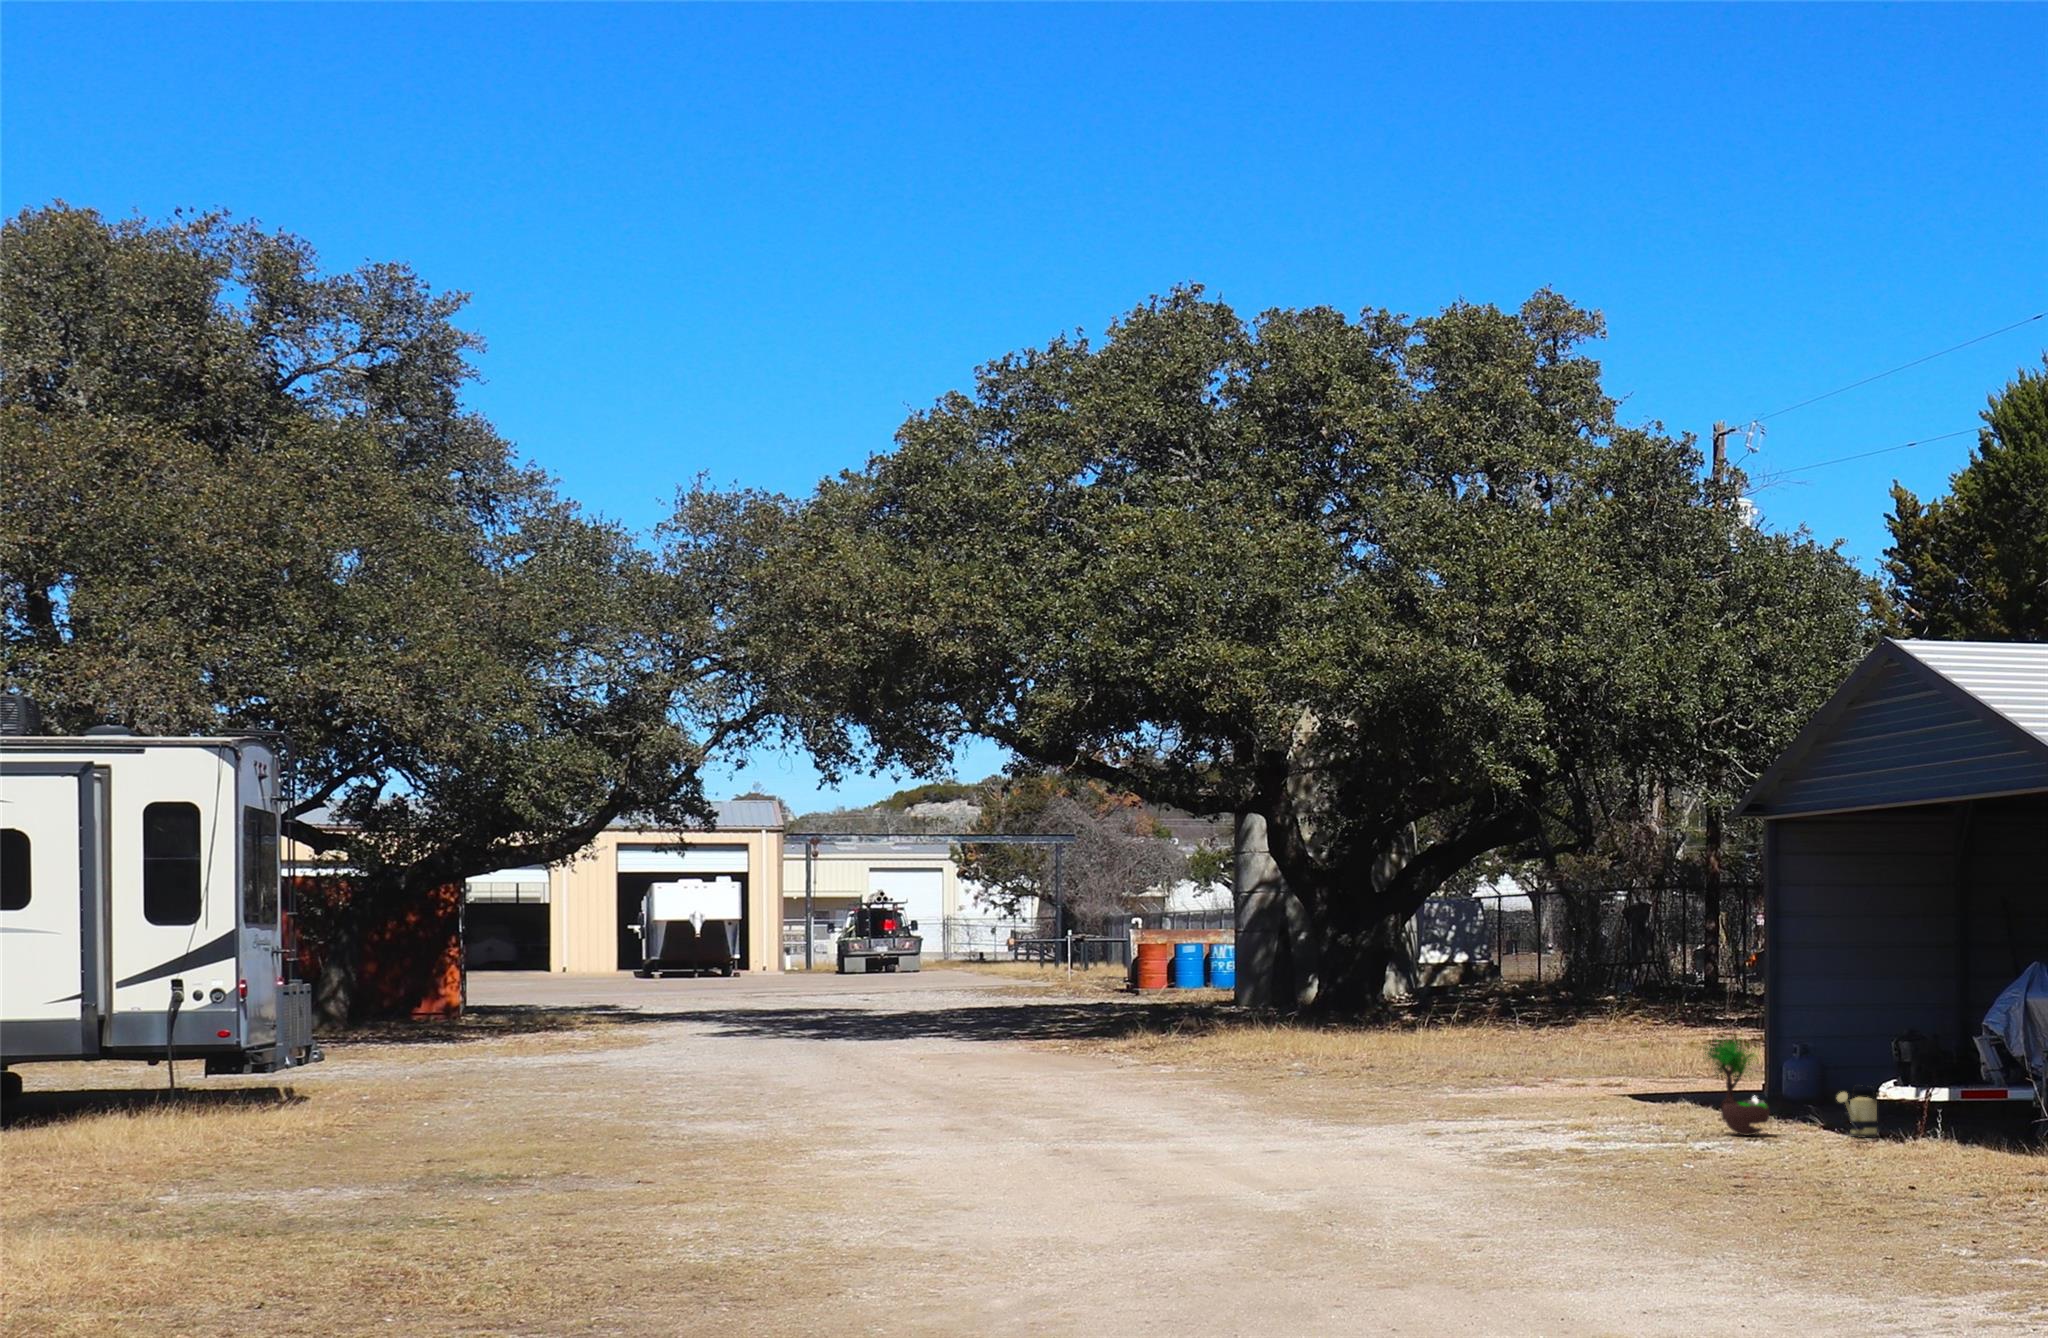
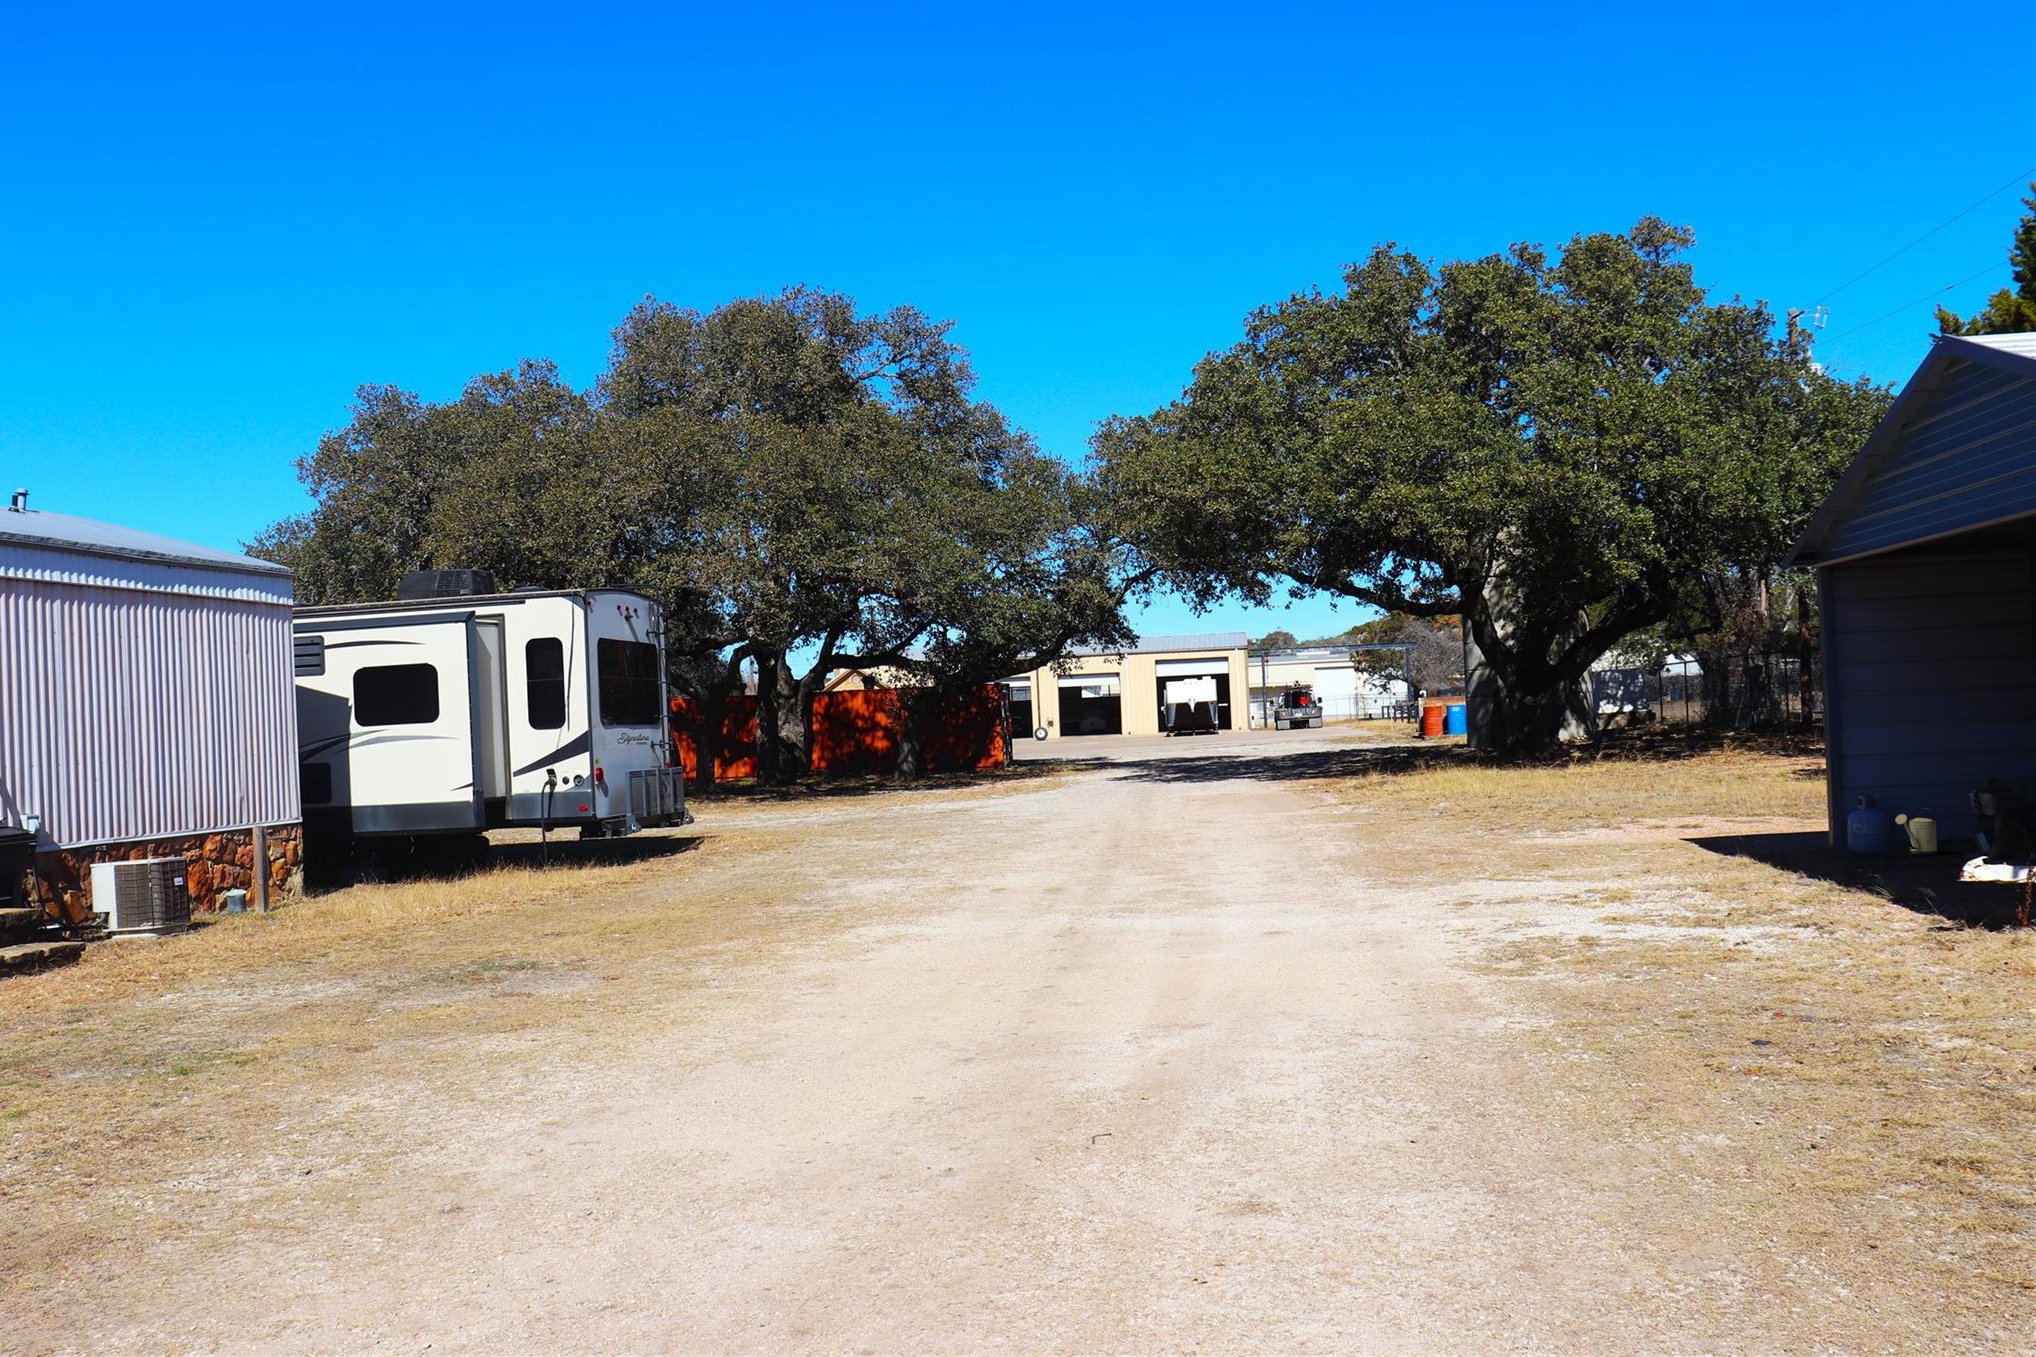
potted tree: present [1703,1036,1770,1136] -> none [1765,761,1831,855]

